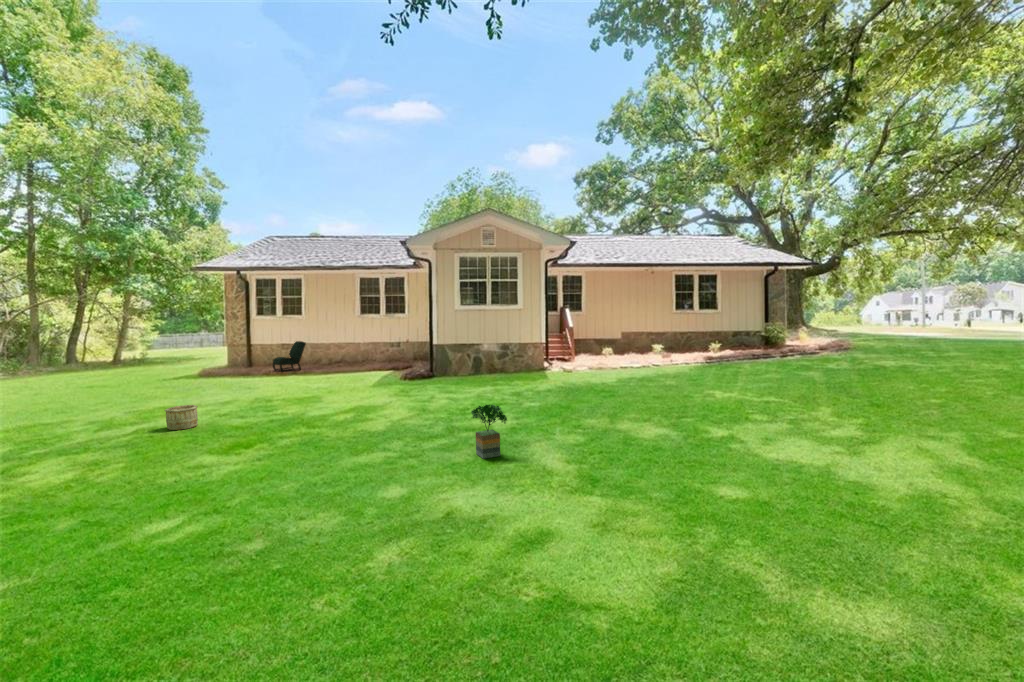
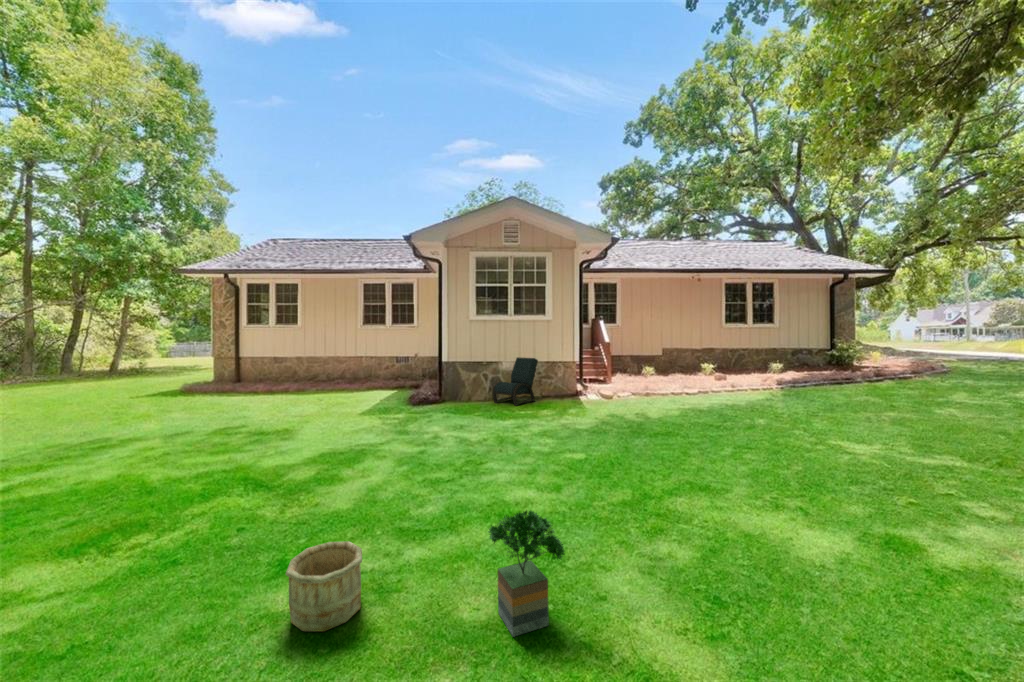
lounge chair: present [272,341,306,372] -> present [493,357,538,406]
wooden bucket: present [165,405,198,430] -> present [286,542,362,631]

